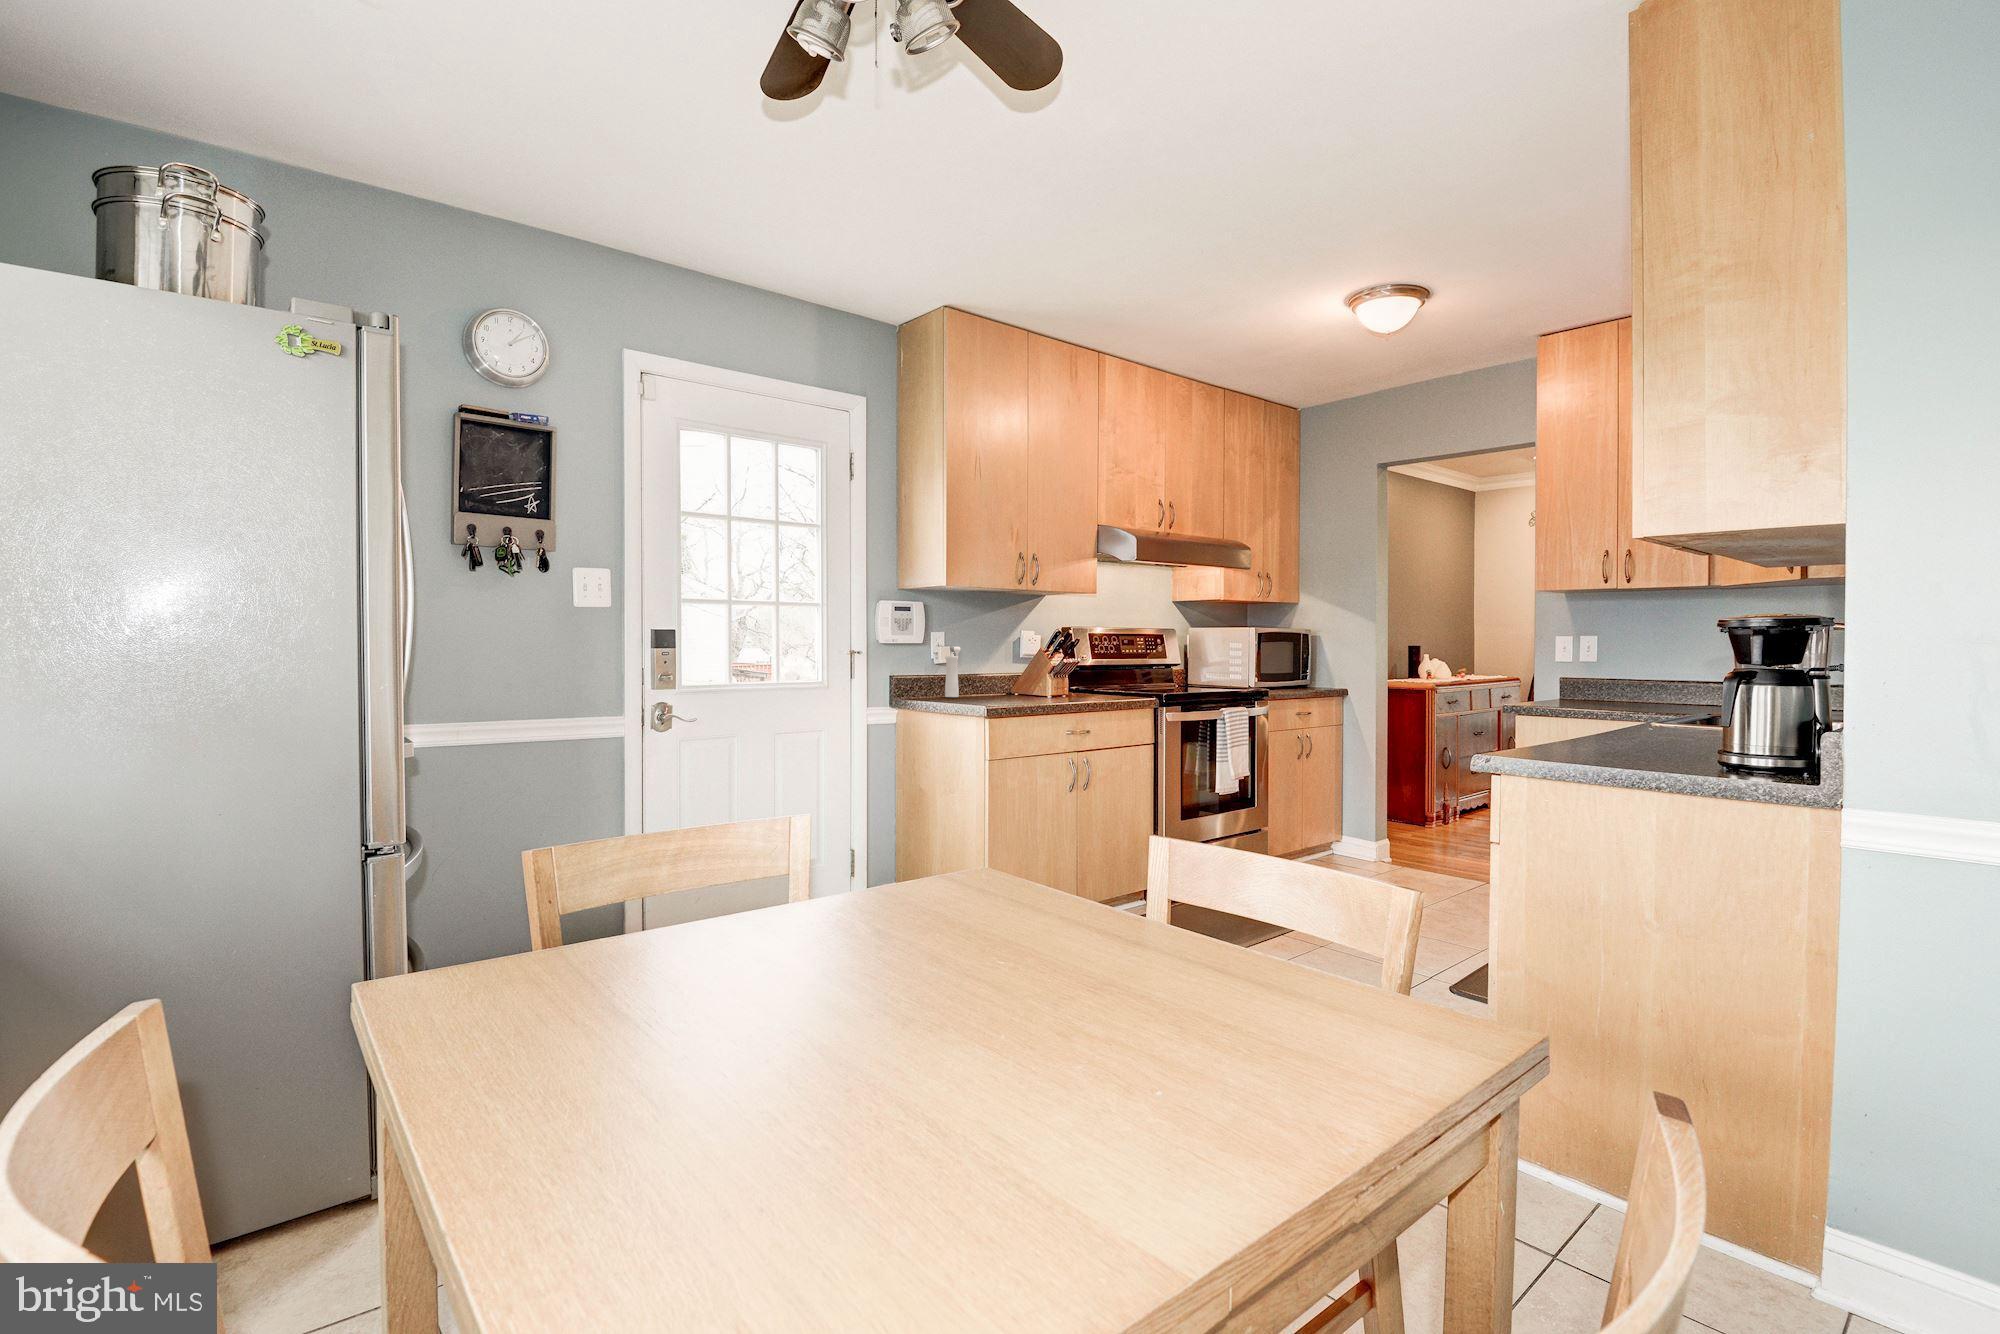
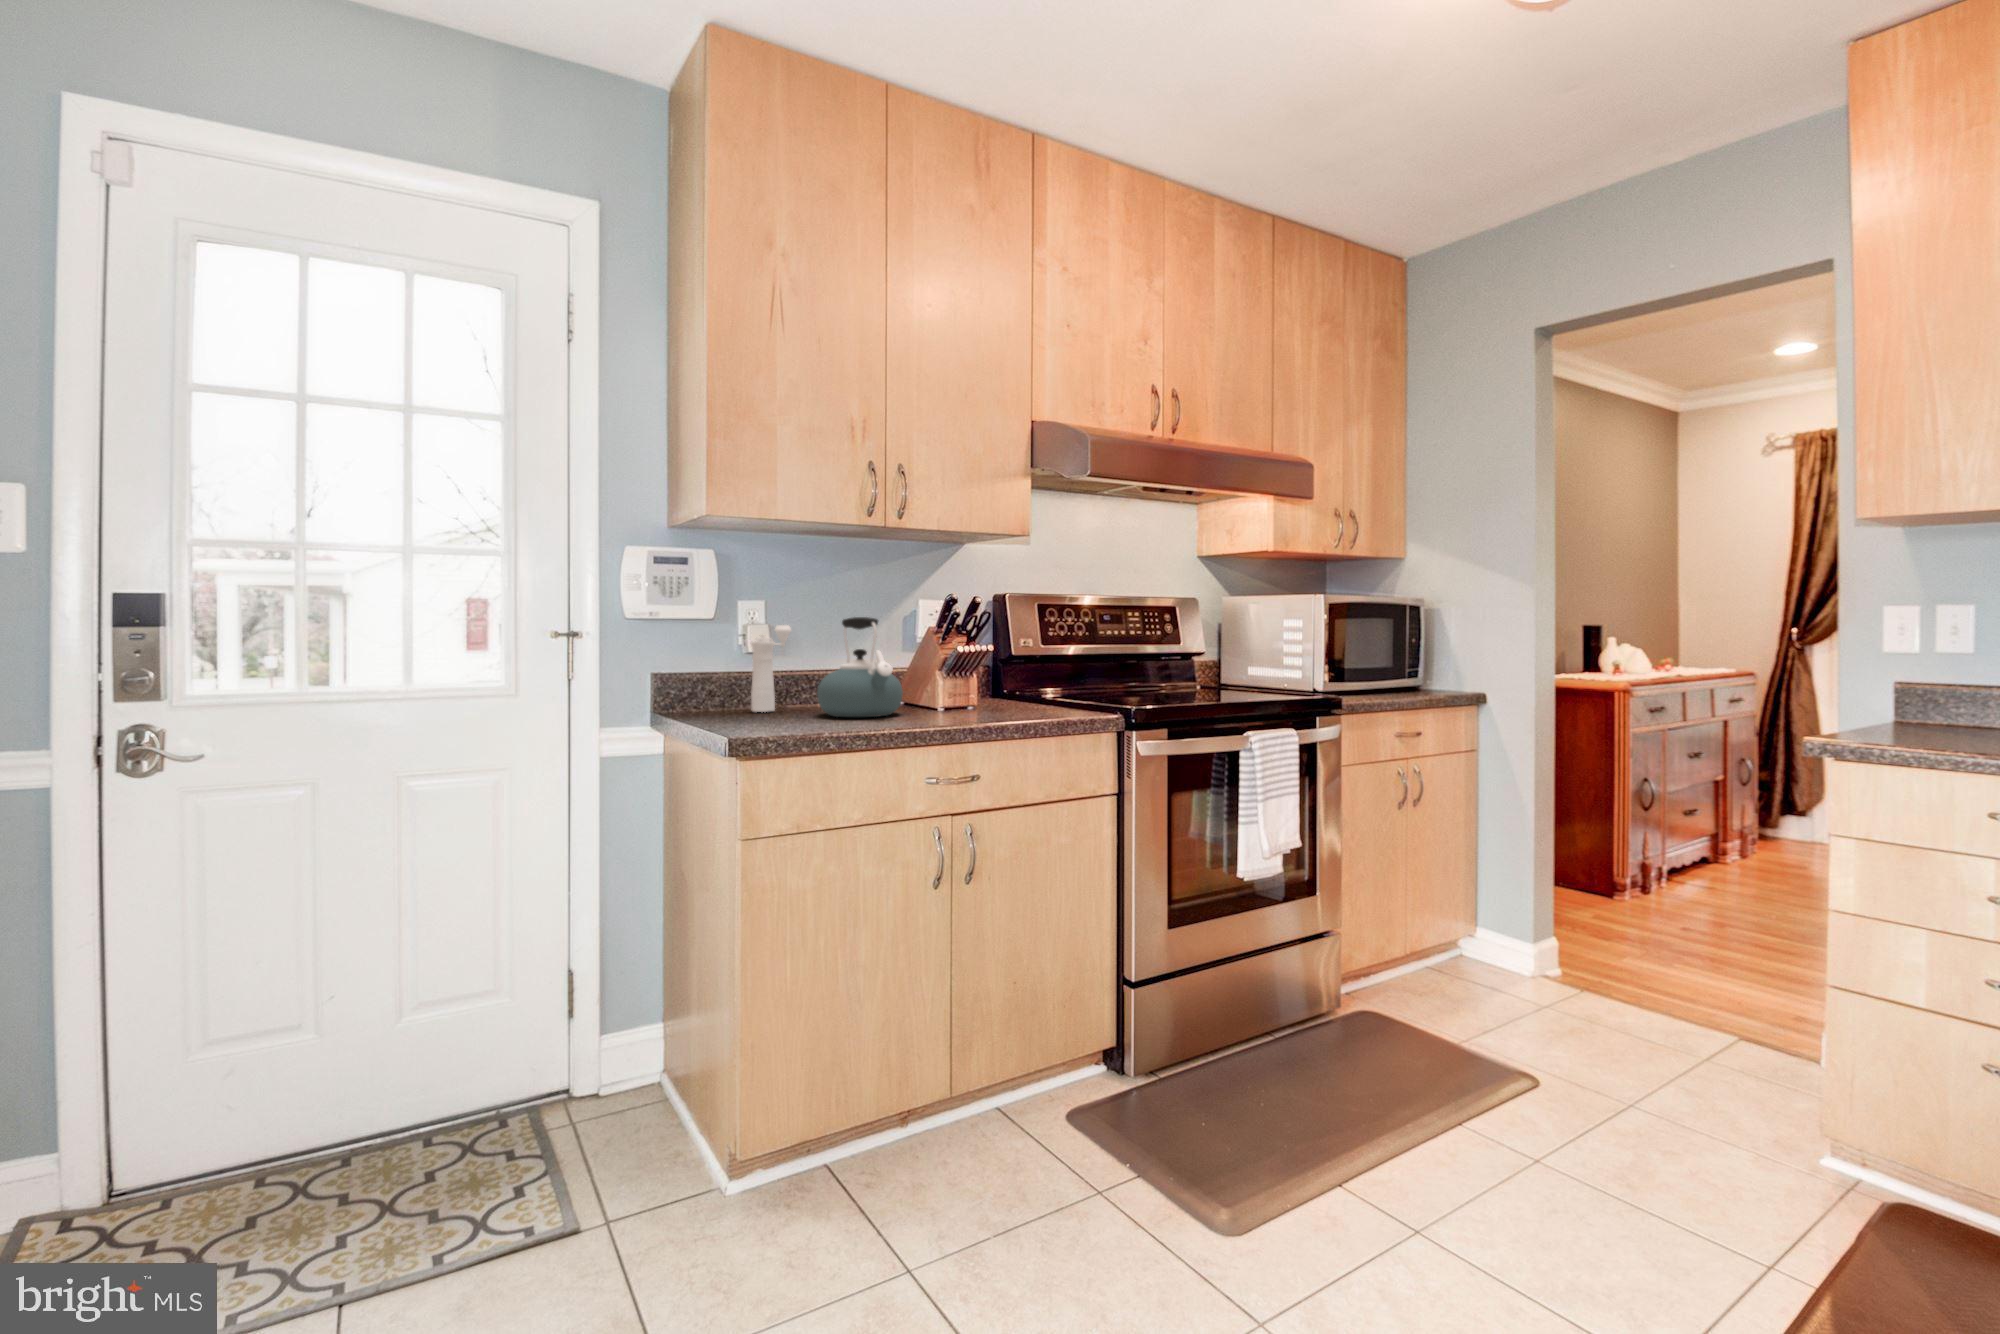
kettle: none [990,643,1040,700] -> present [817,617,903,717]

